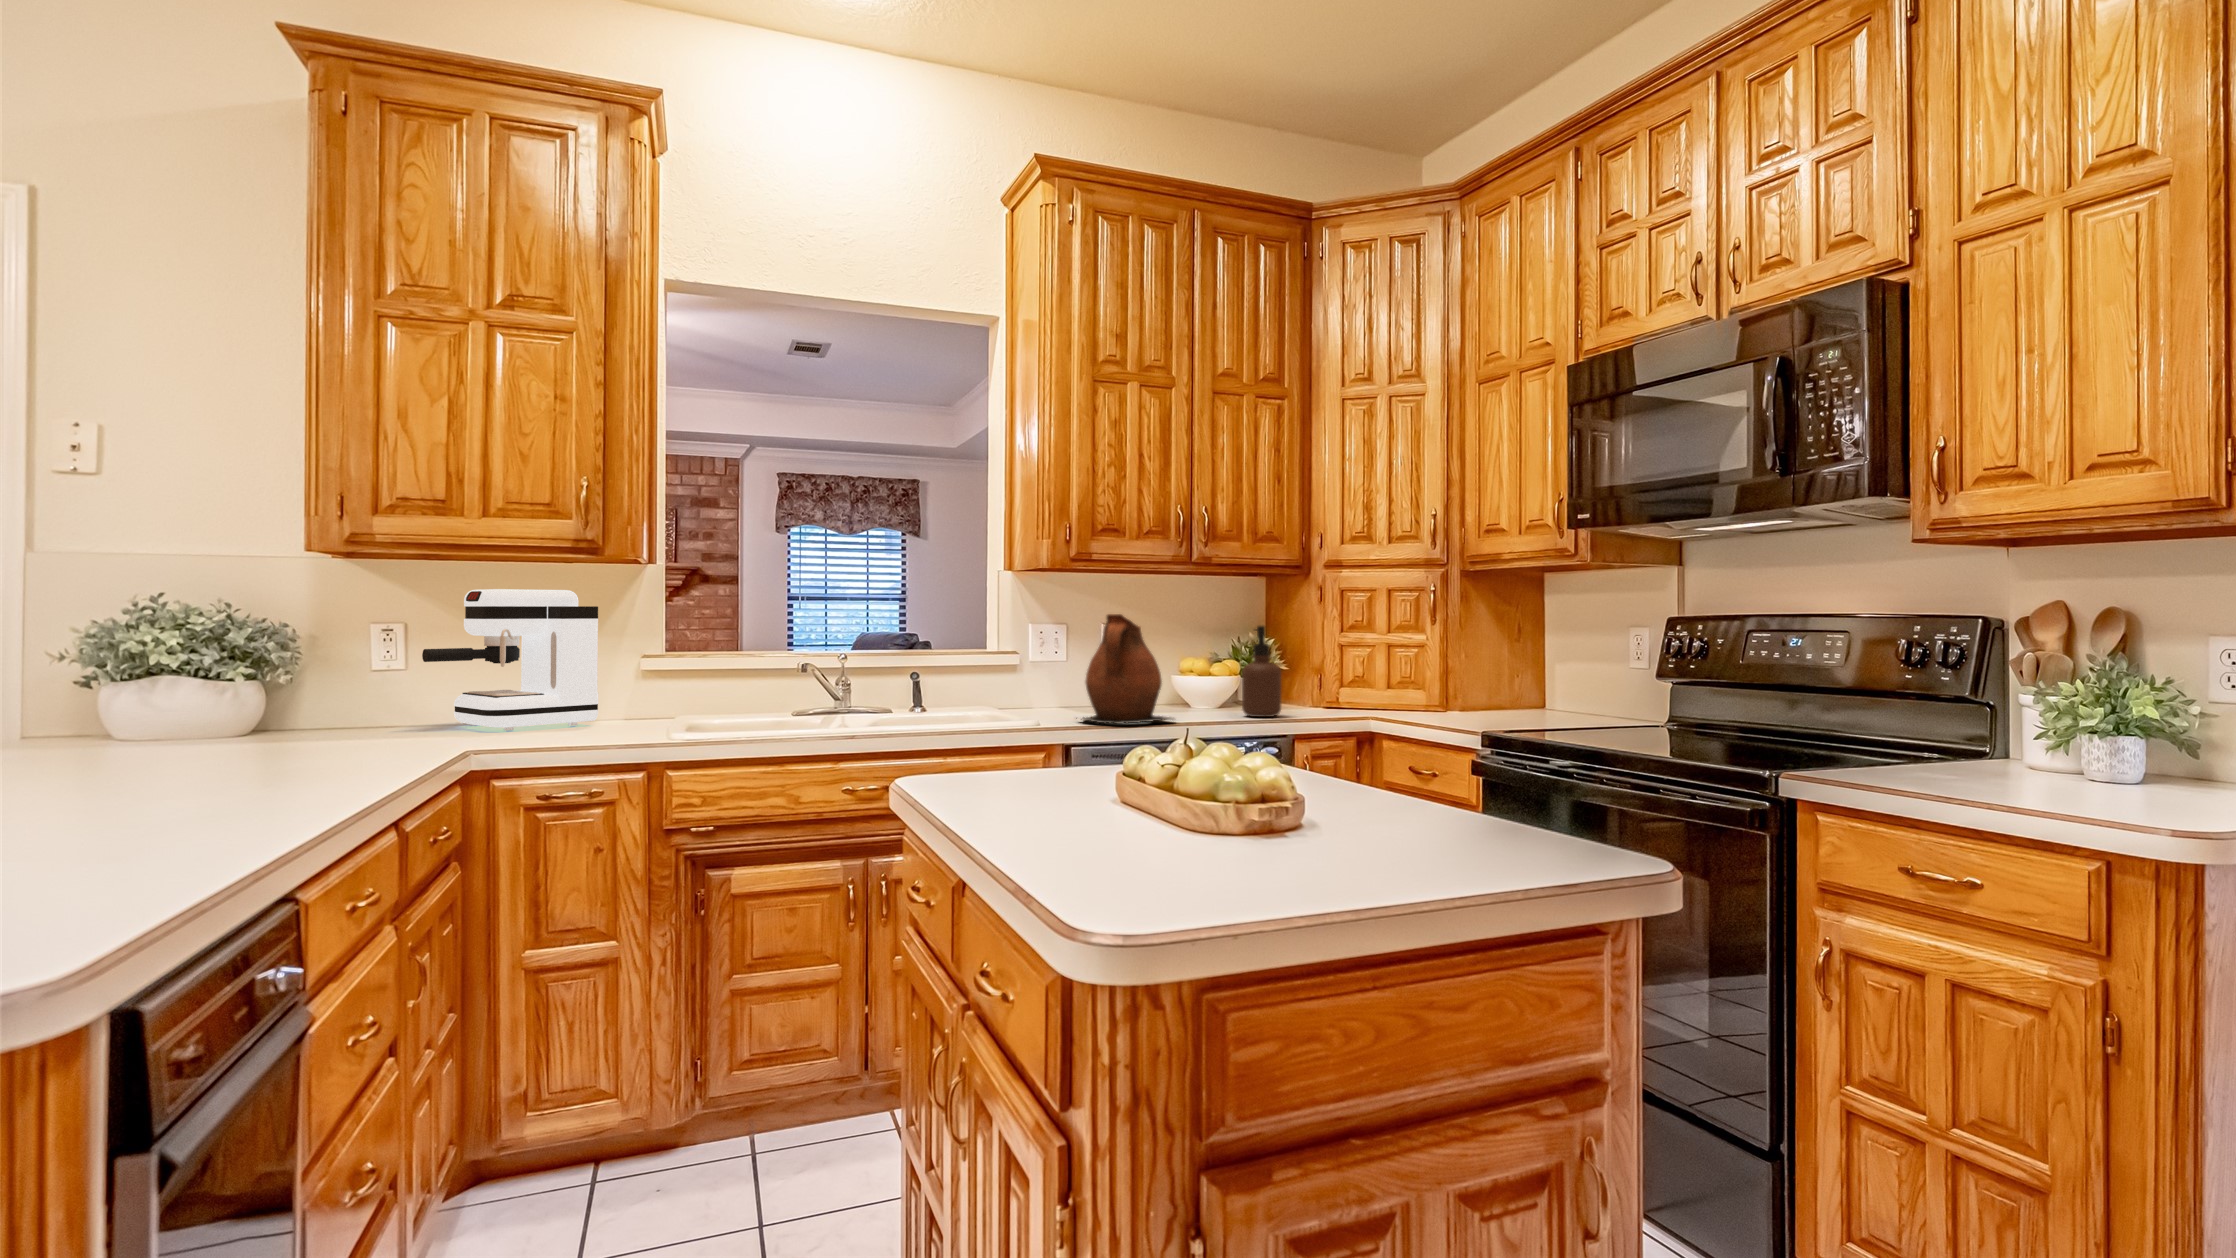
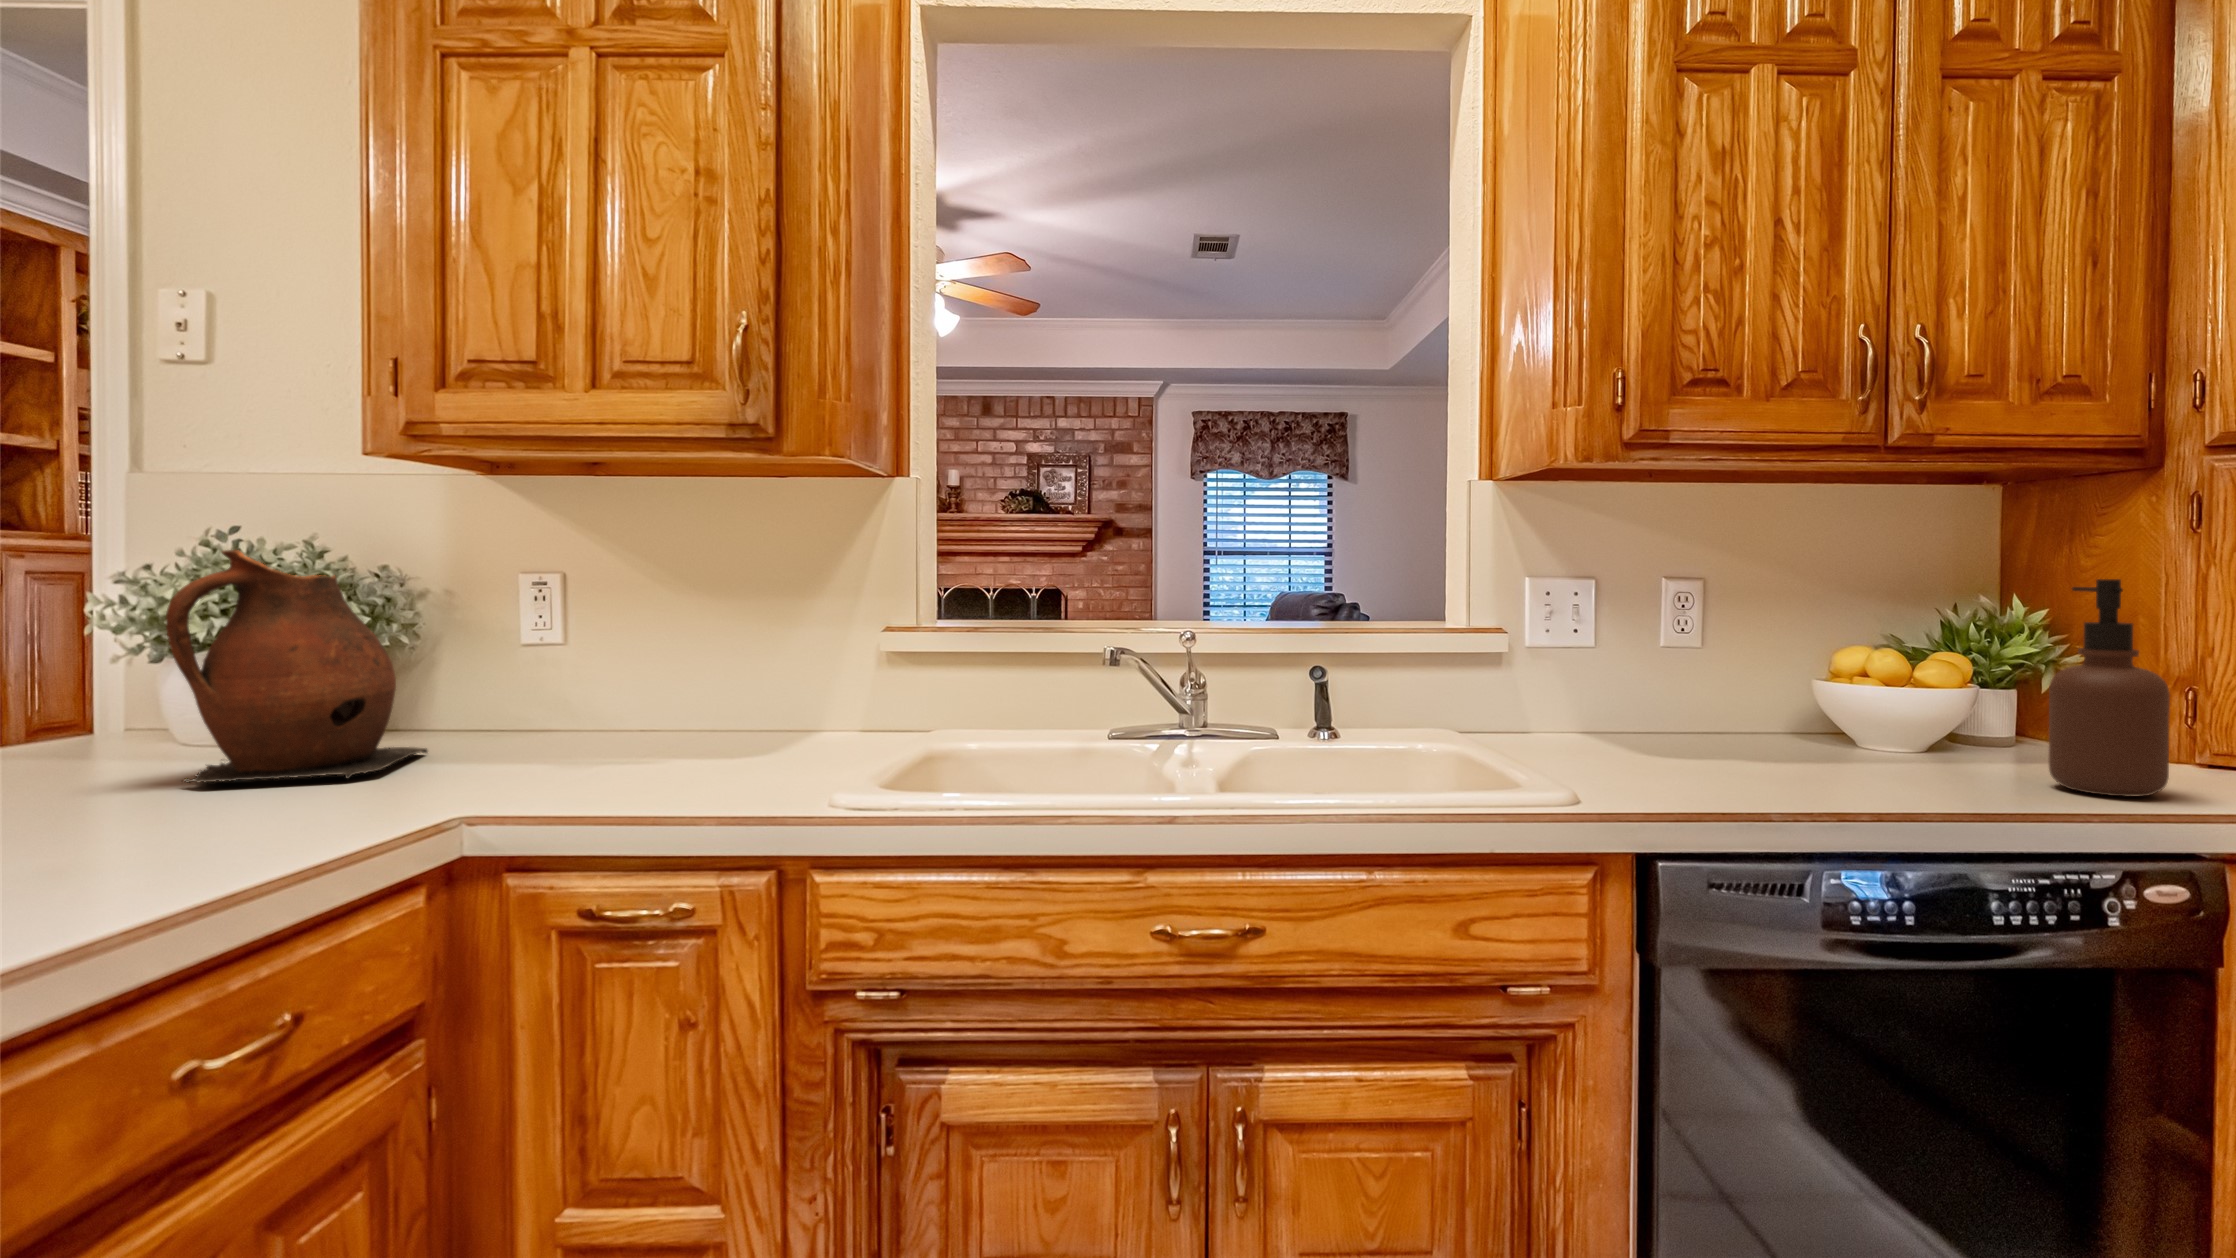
coffee maker: present [422,589,598,731] -> none [520,519,781,759]
ceramic pitcher: present [1076,614,1174,724] -> present [166,550,428,783]

